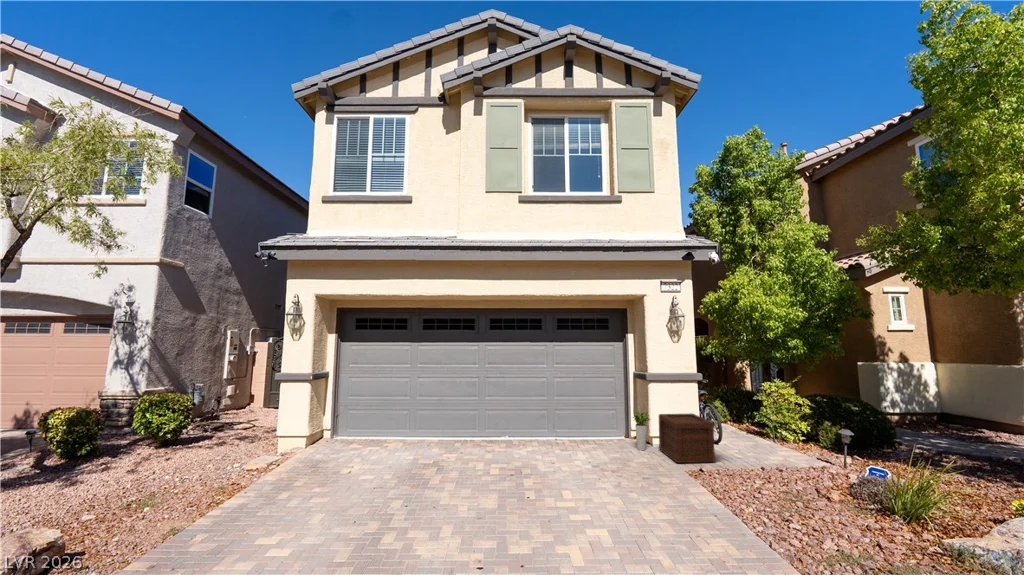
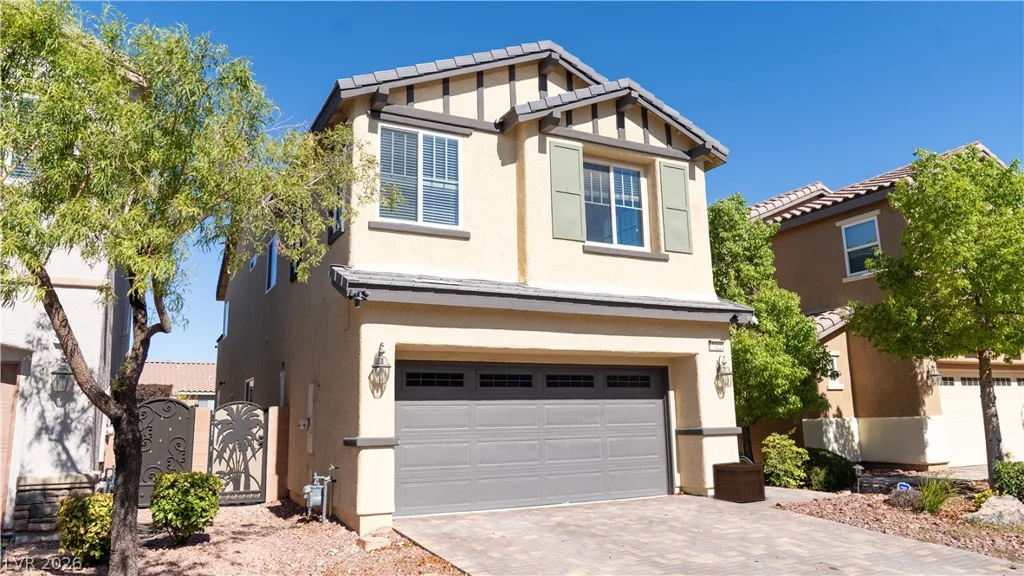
planter: present [633,411,650,450] -> none [689,462,708,500]

